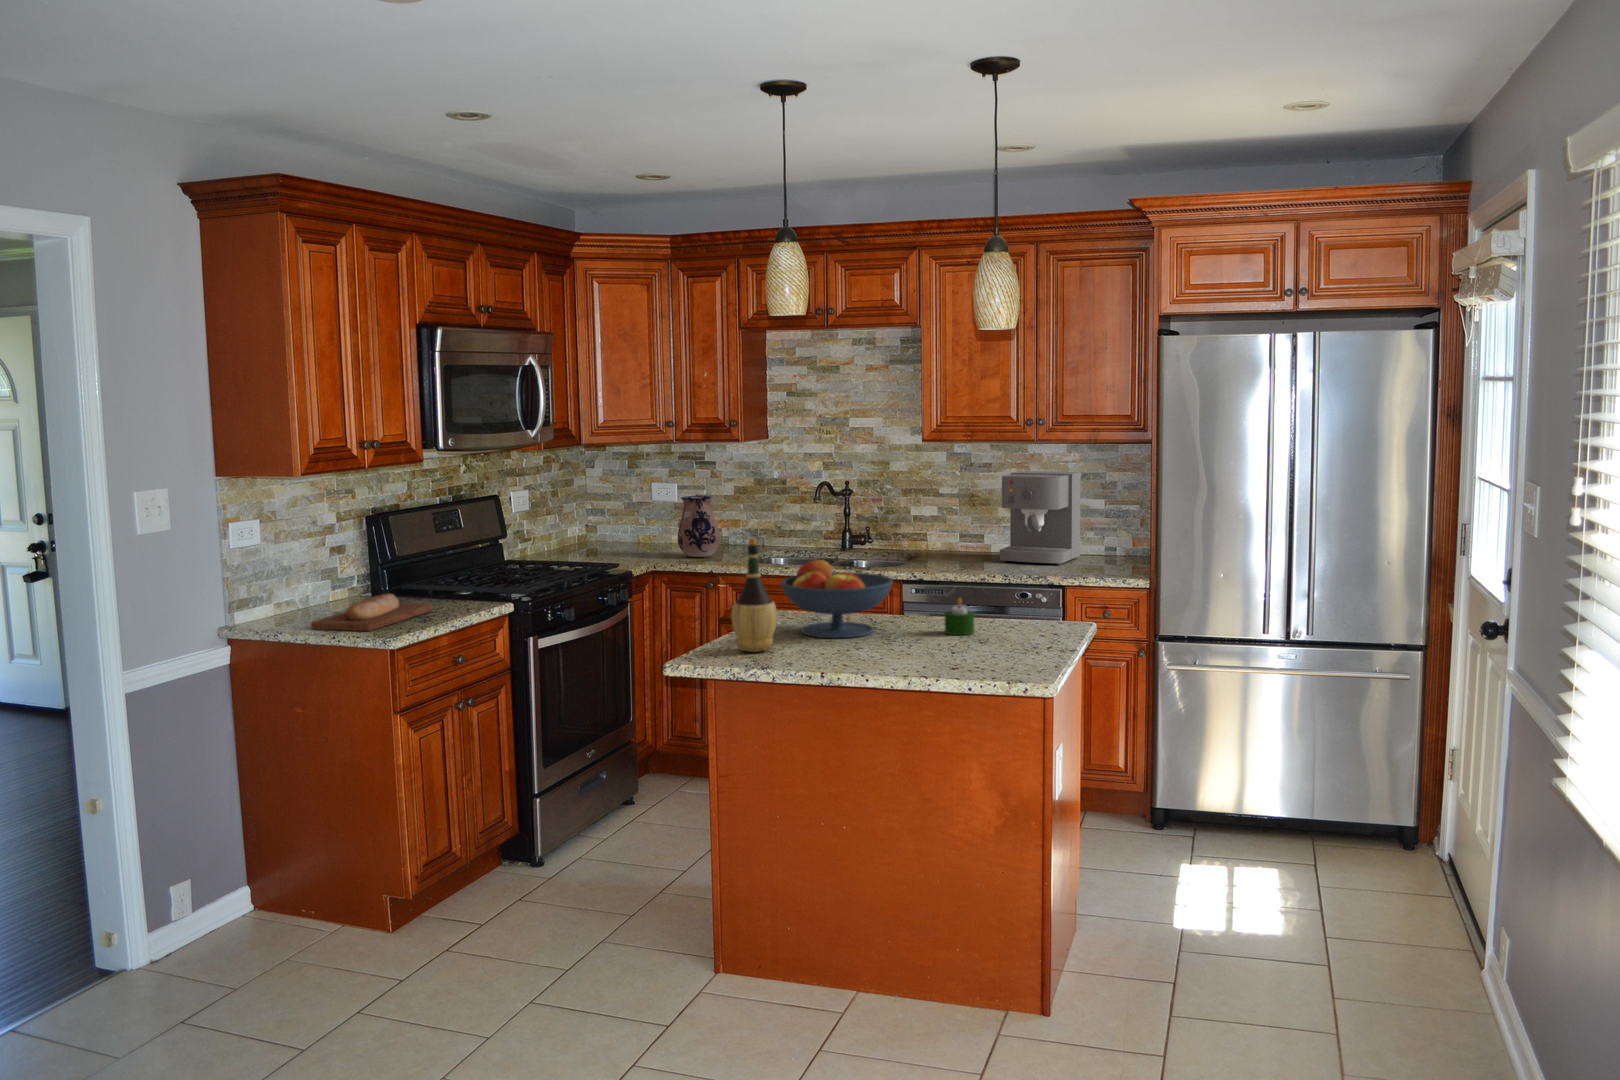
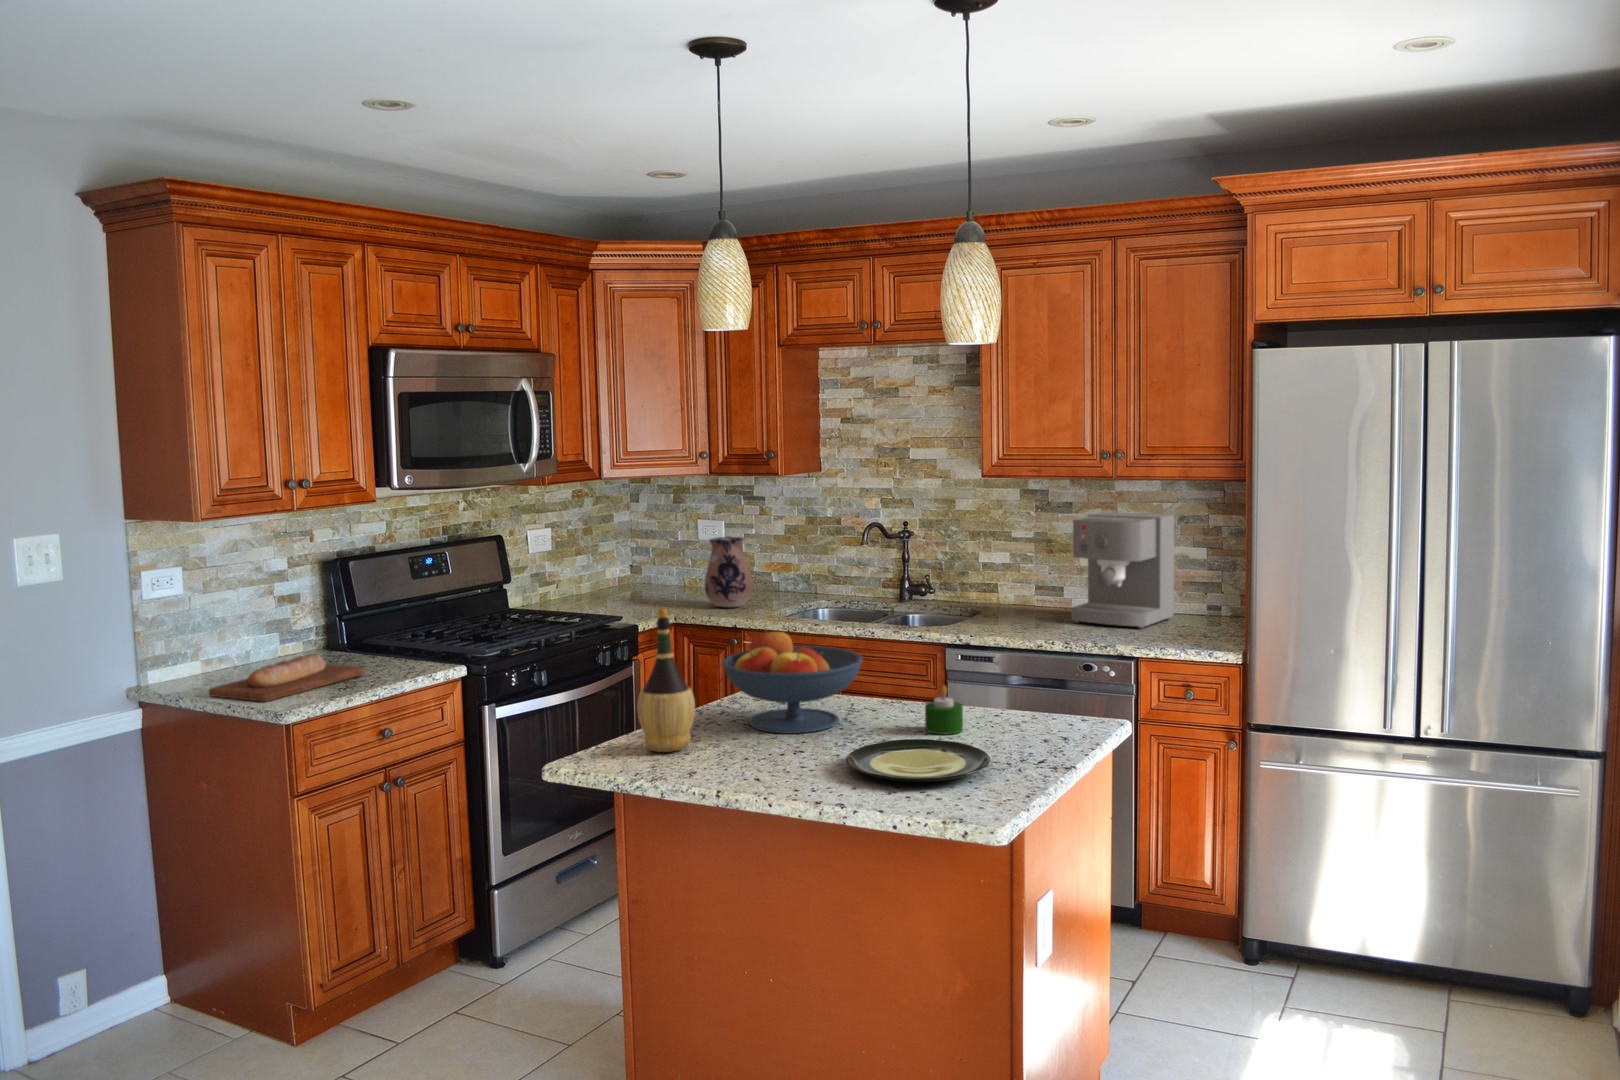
plate: none [908,636,1018,661] -> present [846,739,990,782]

